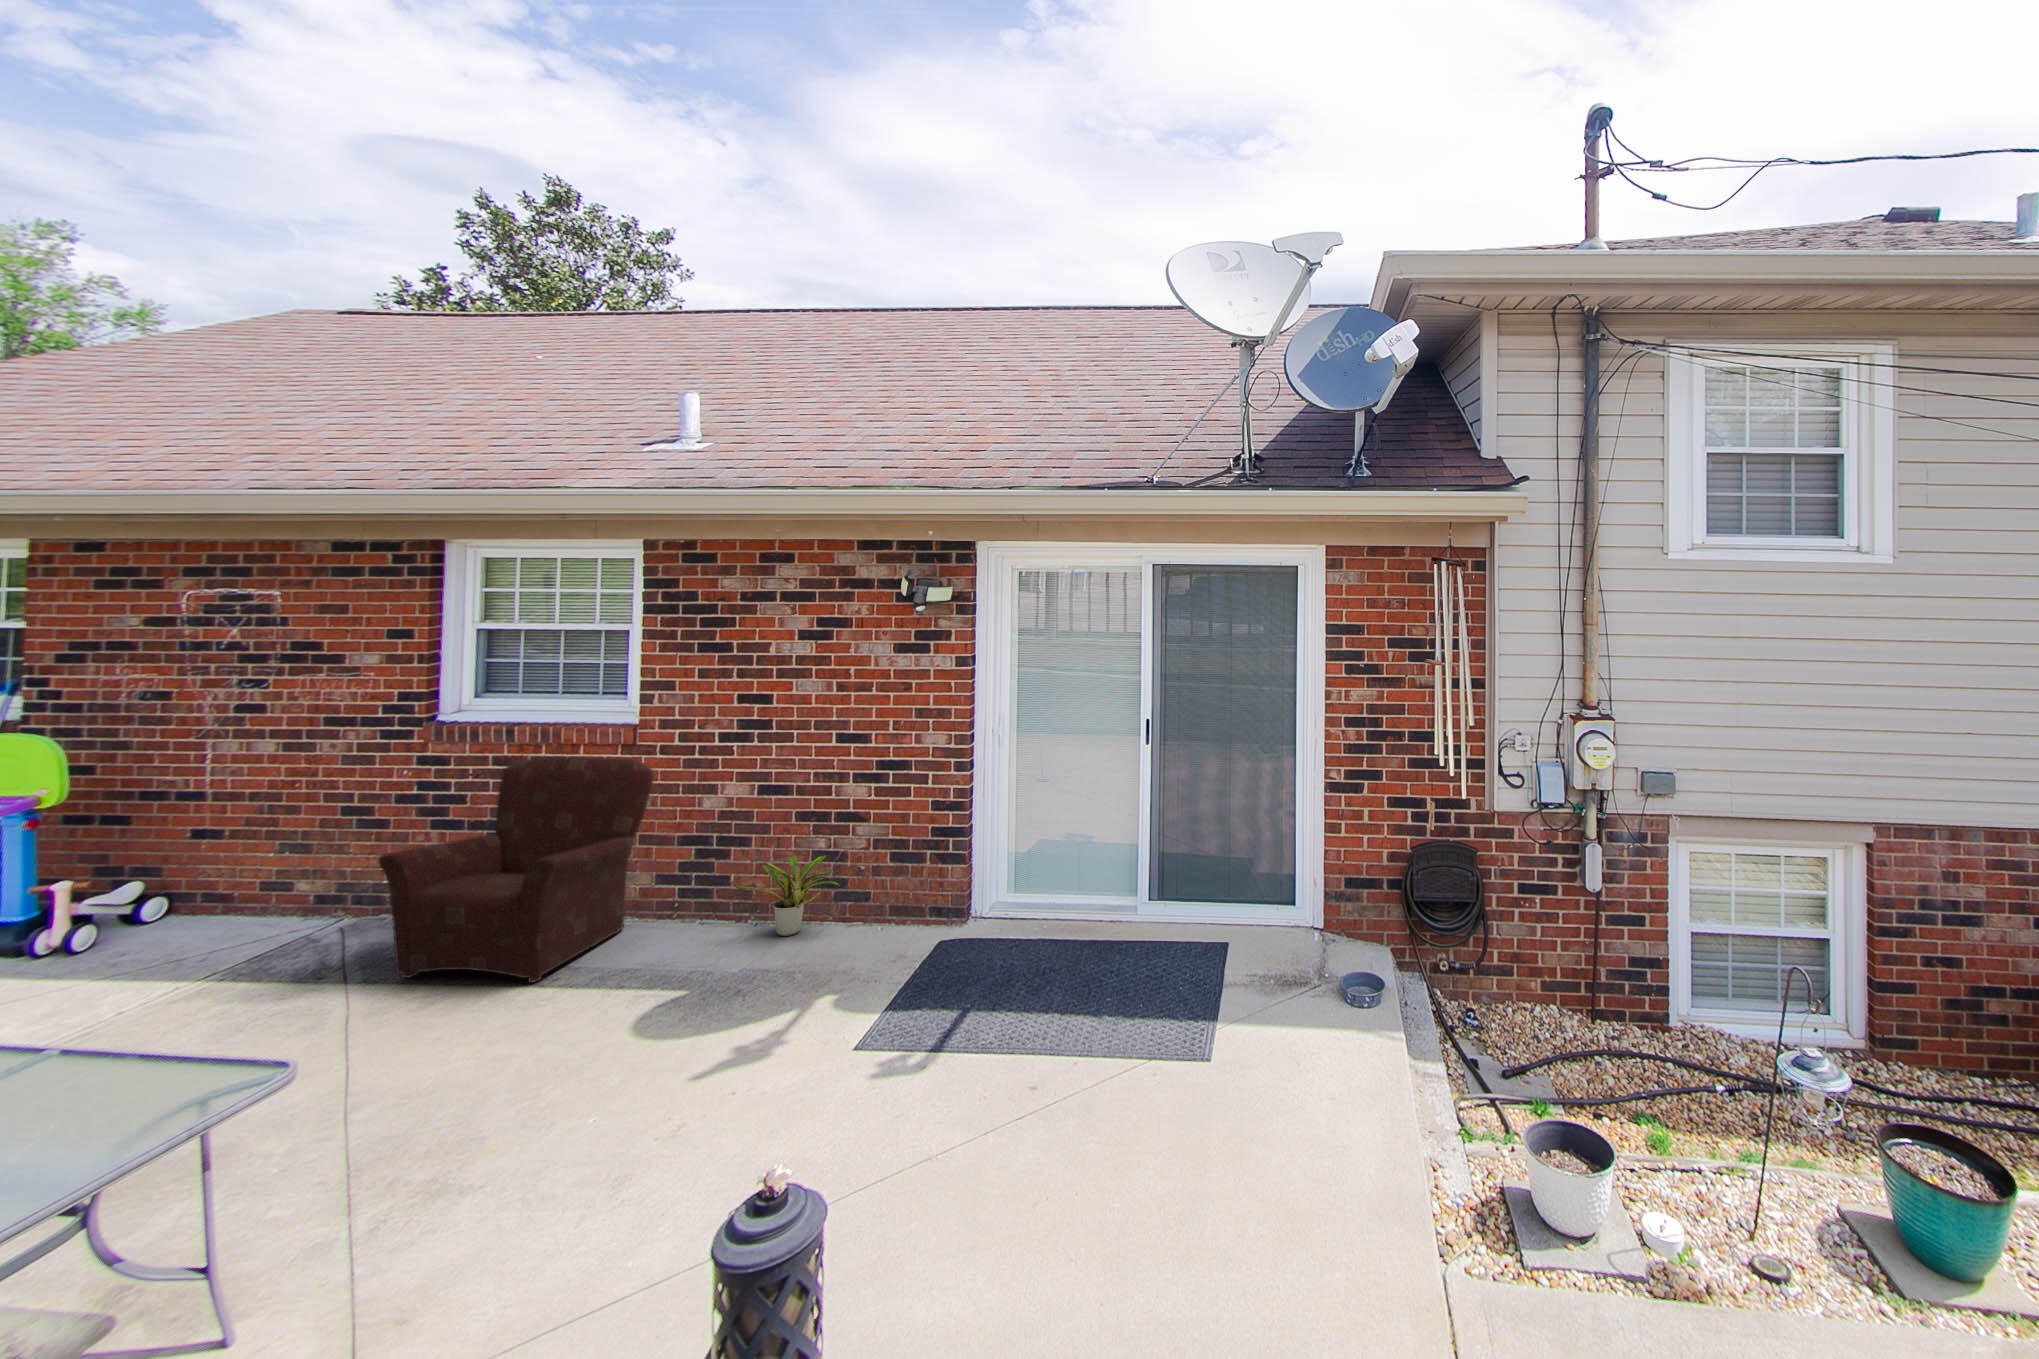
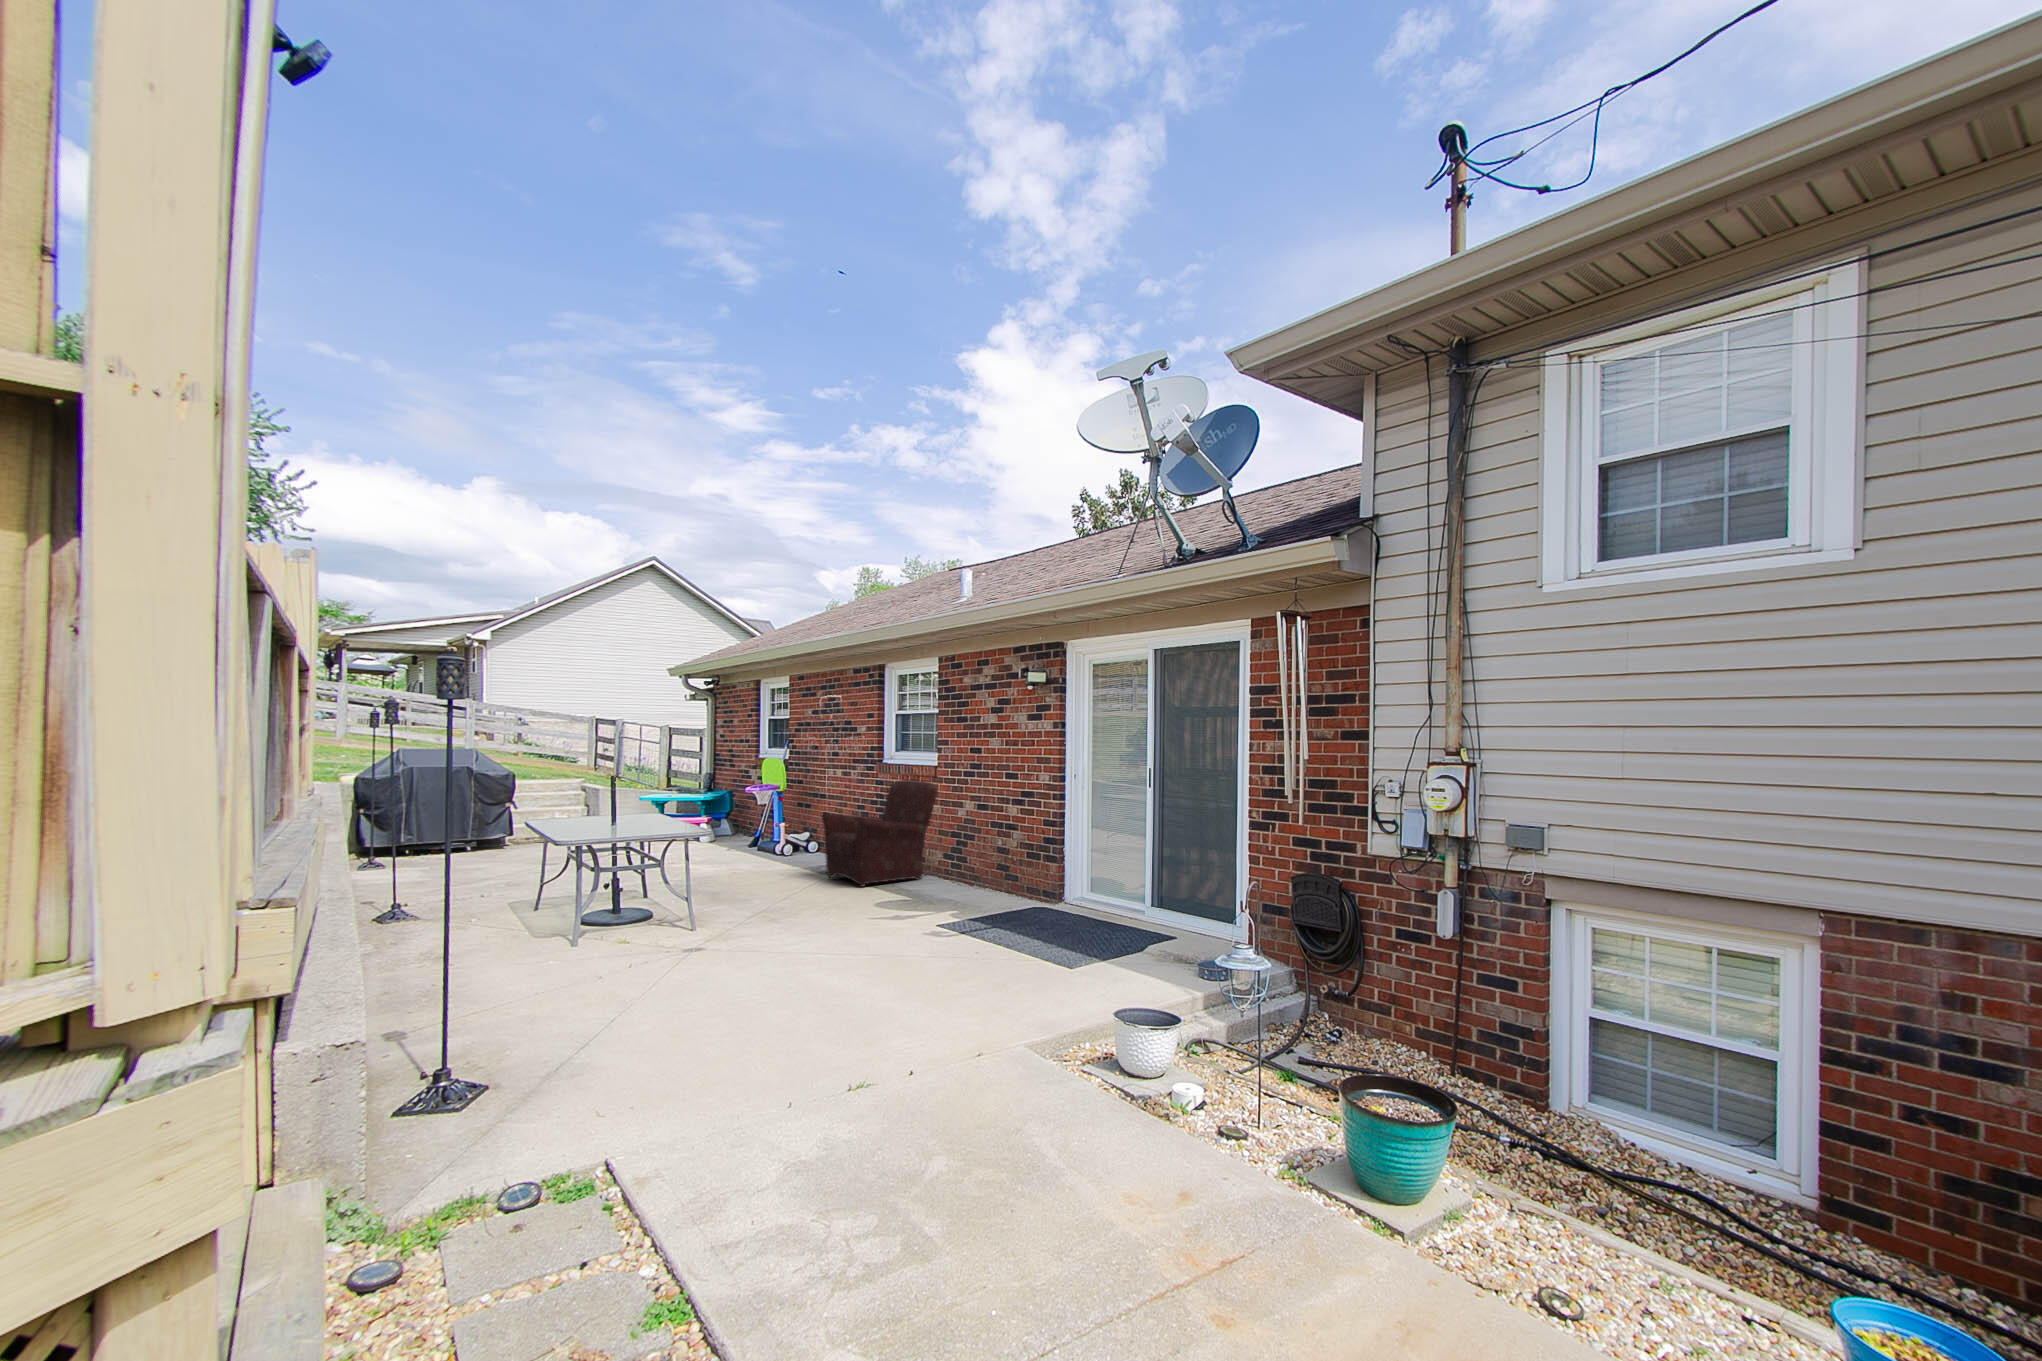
potted plant: present [735,855,840,936] -> none [950,843,998,892]

